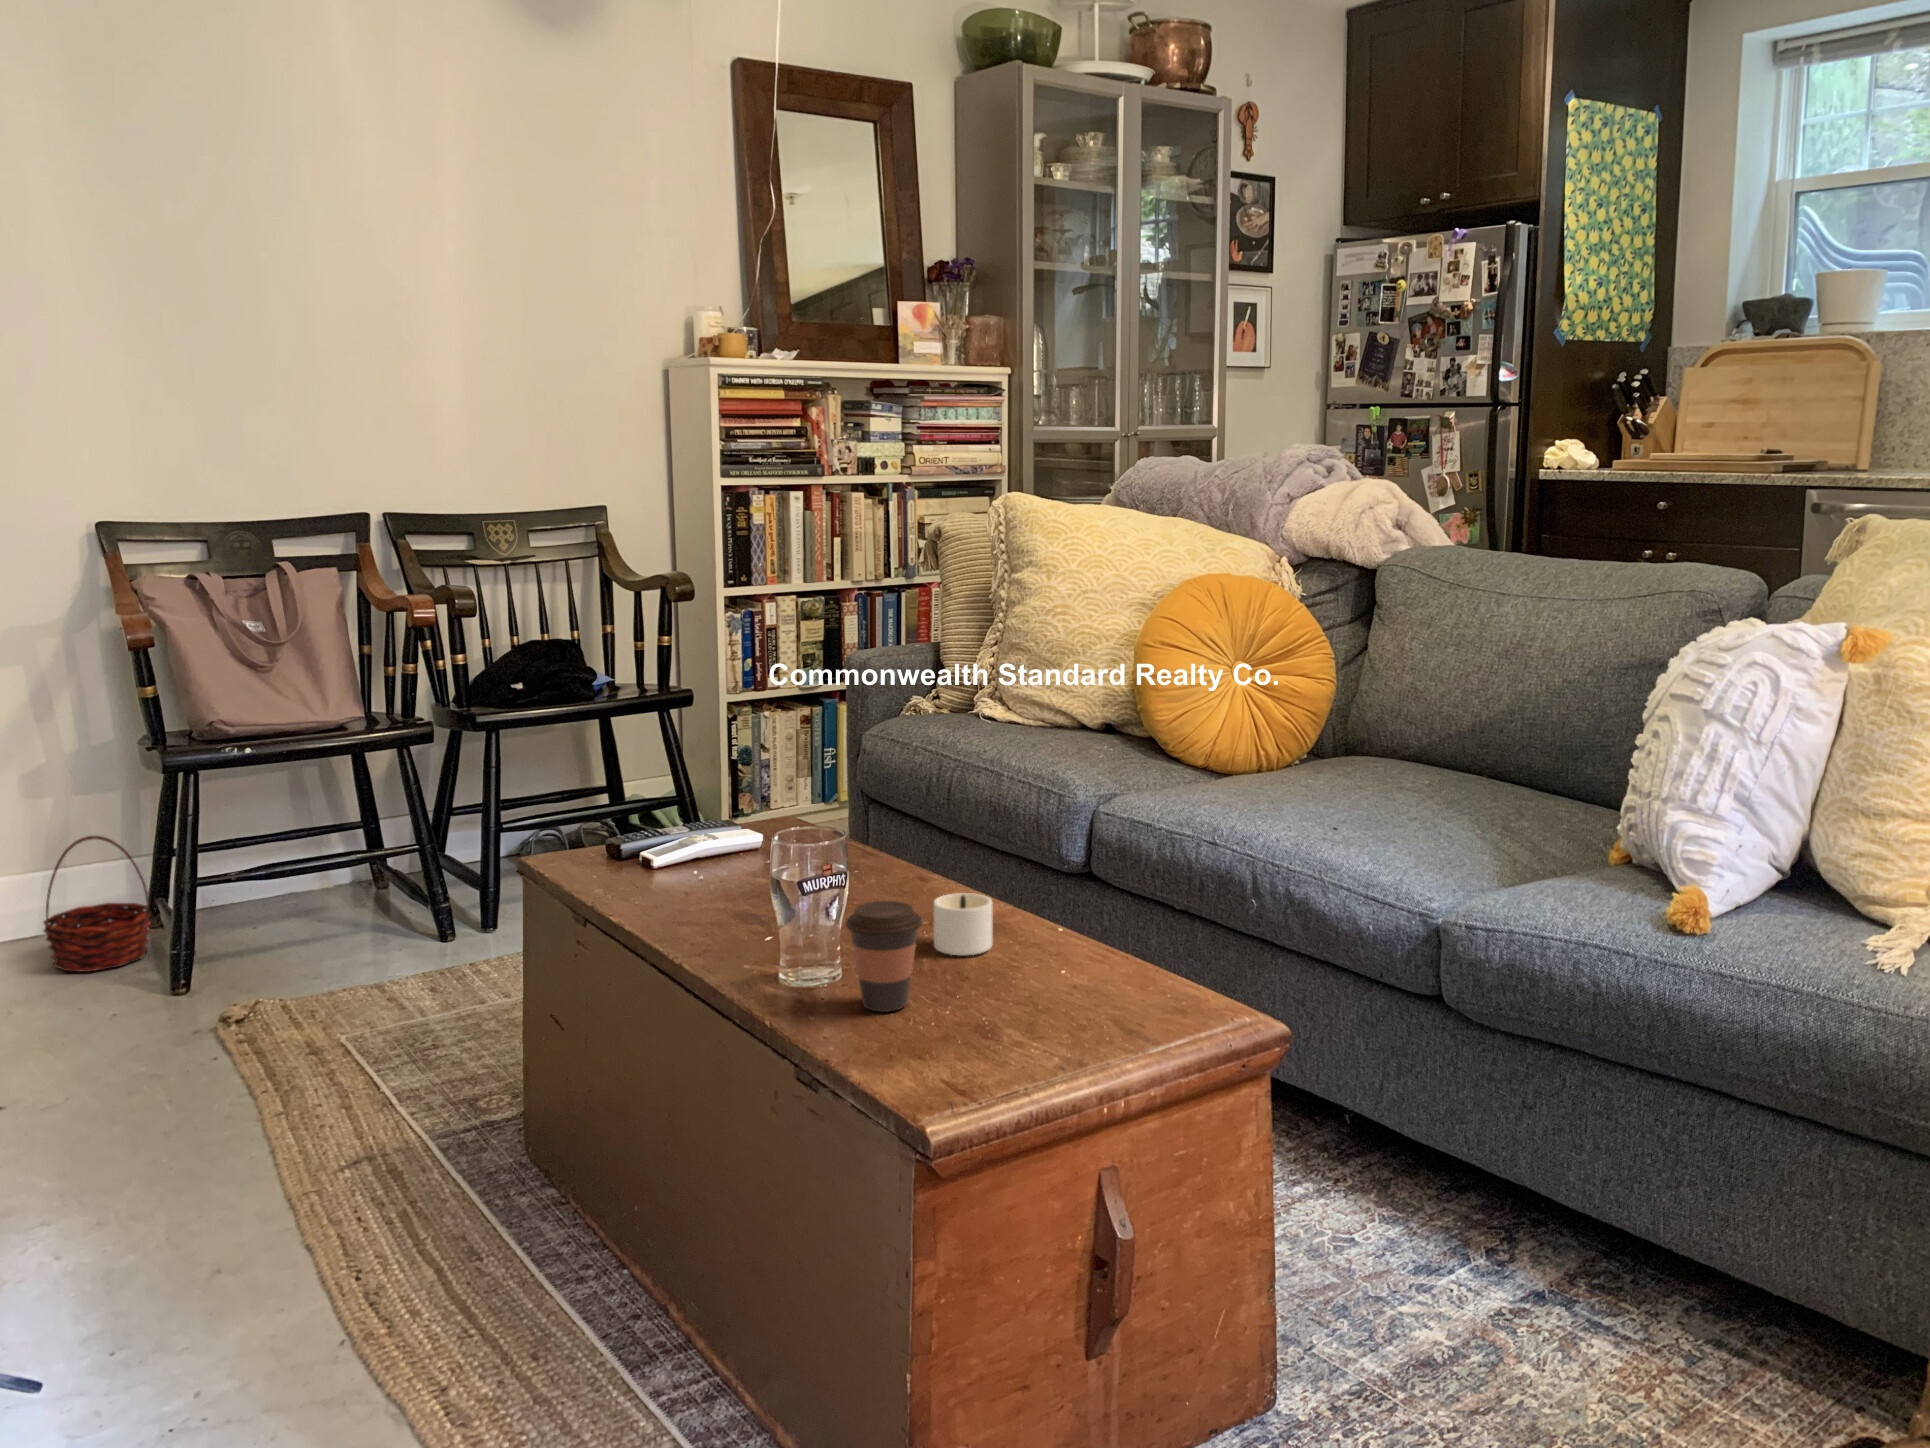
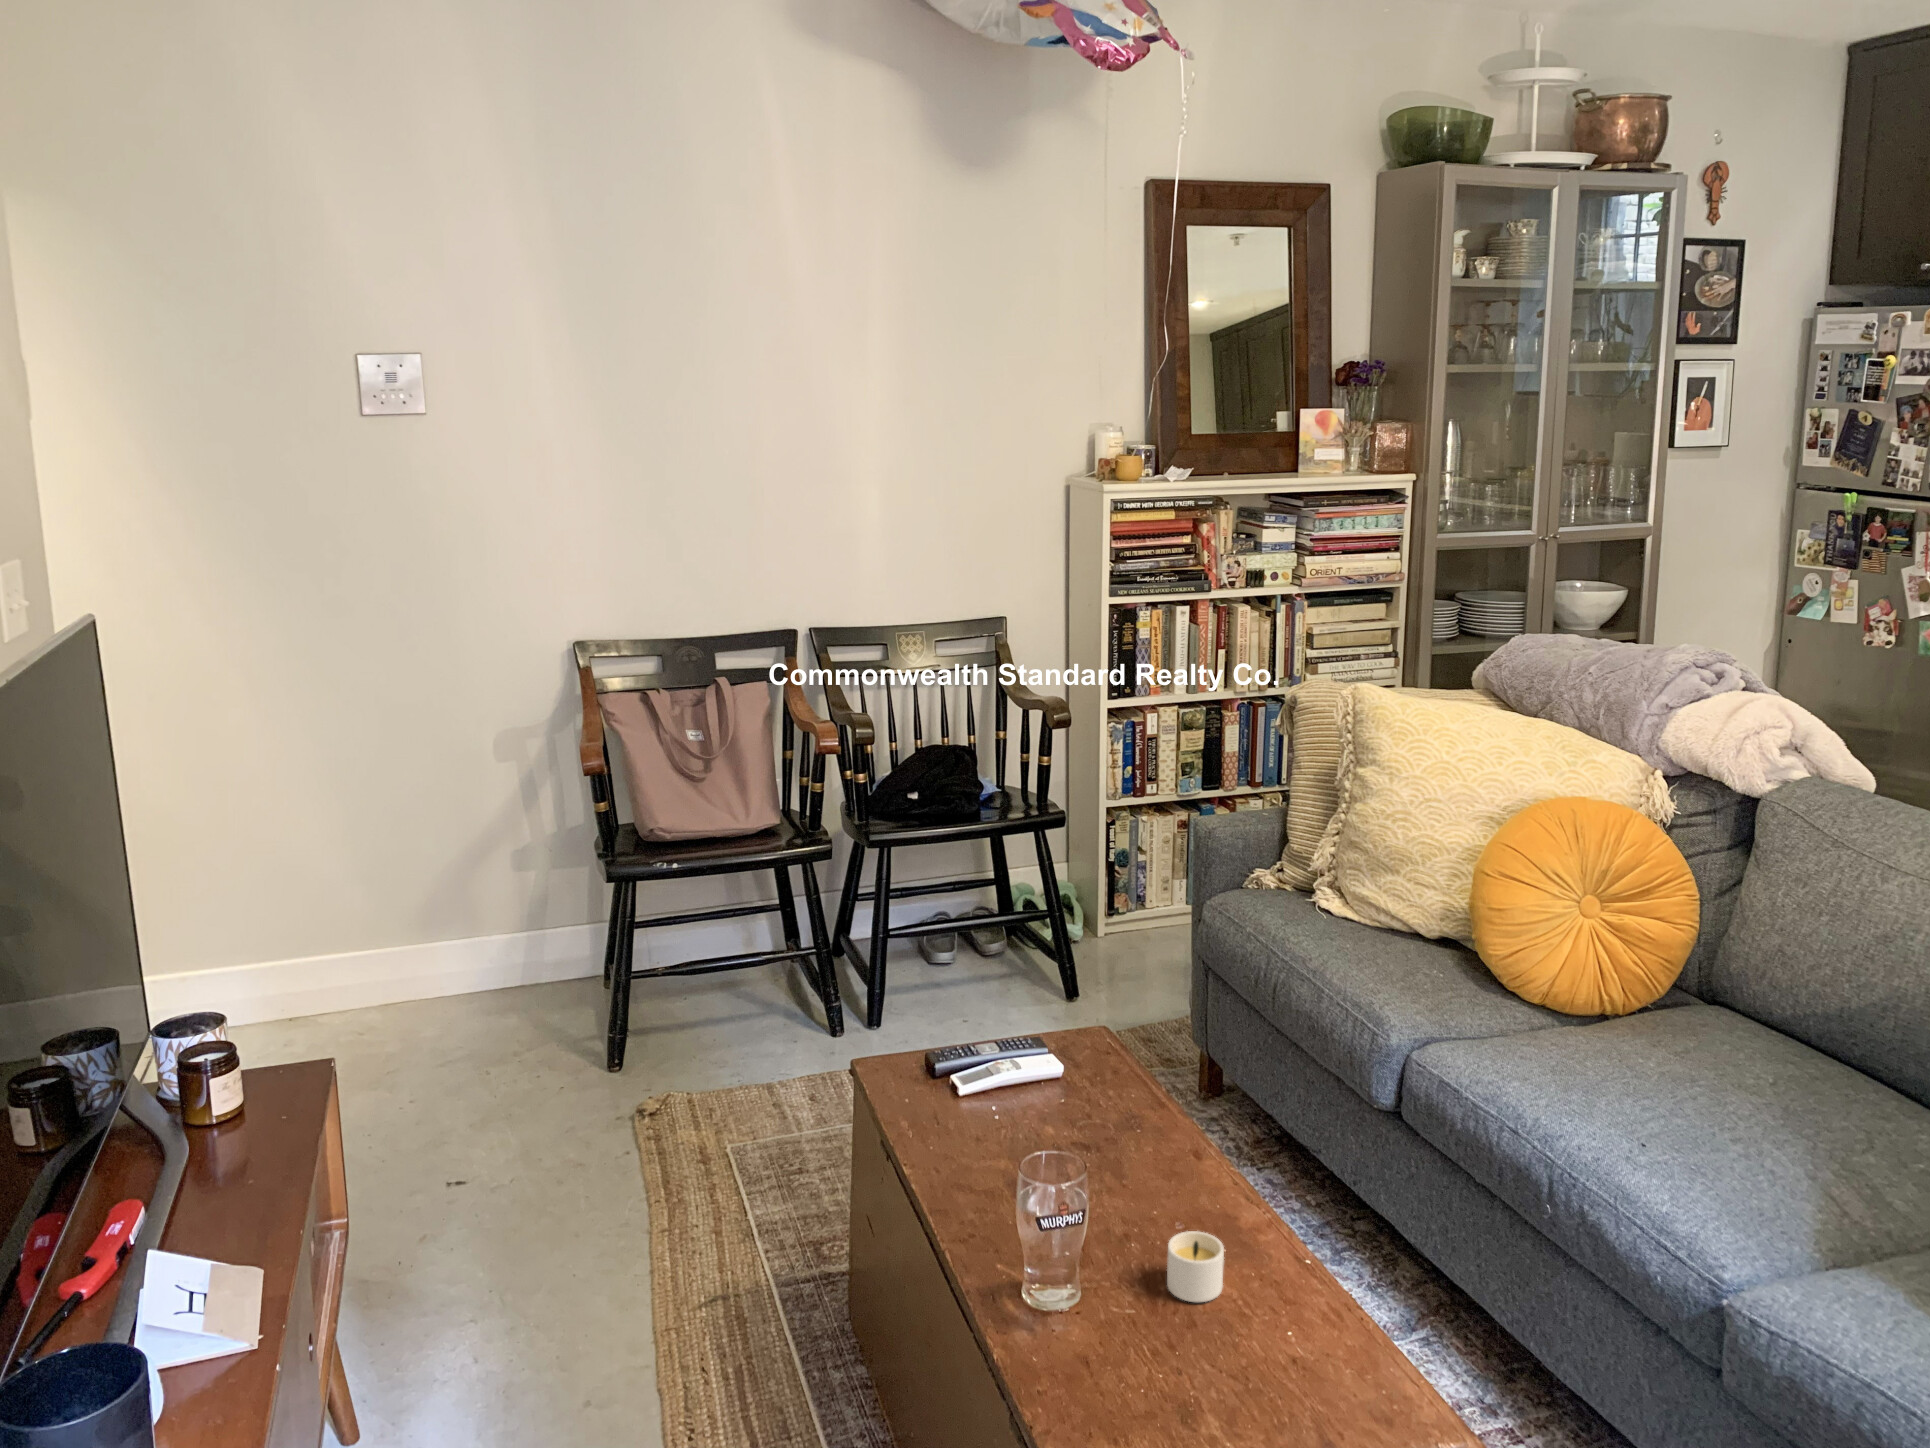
basket: present [44,836,152,972] -> none [525,915,607,1029]
coffee cup: present [846,901,923,1012] -> none [1061,1272,1132,1382]

